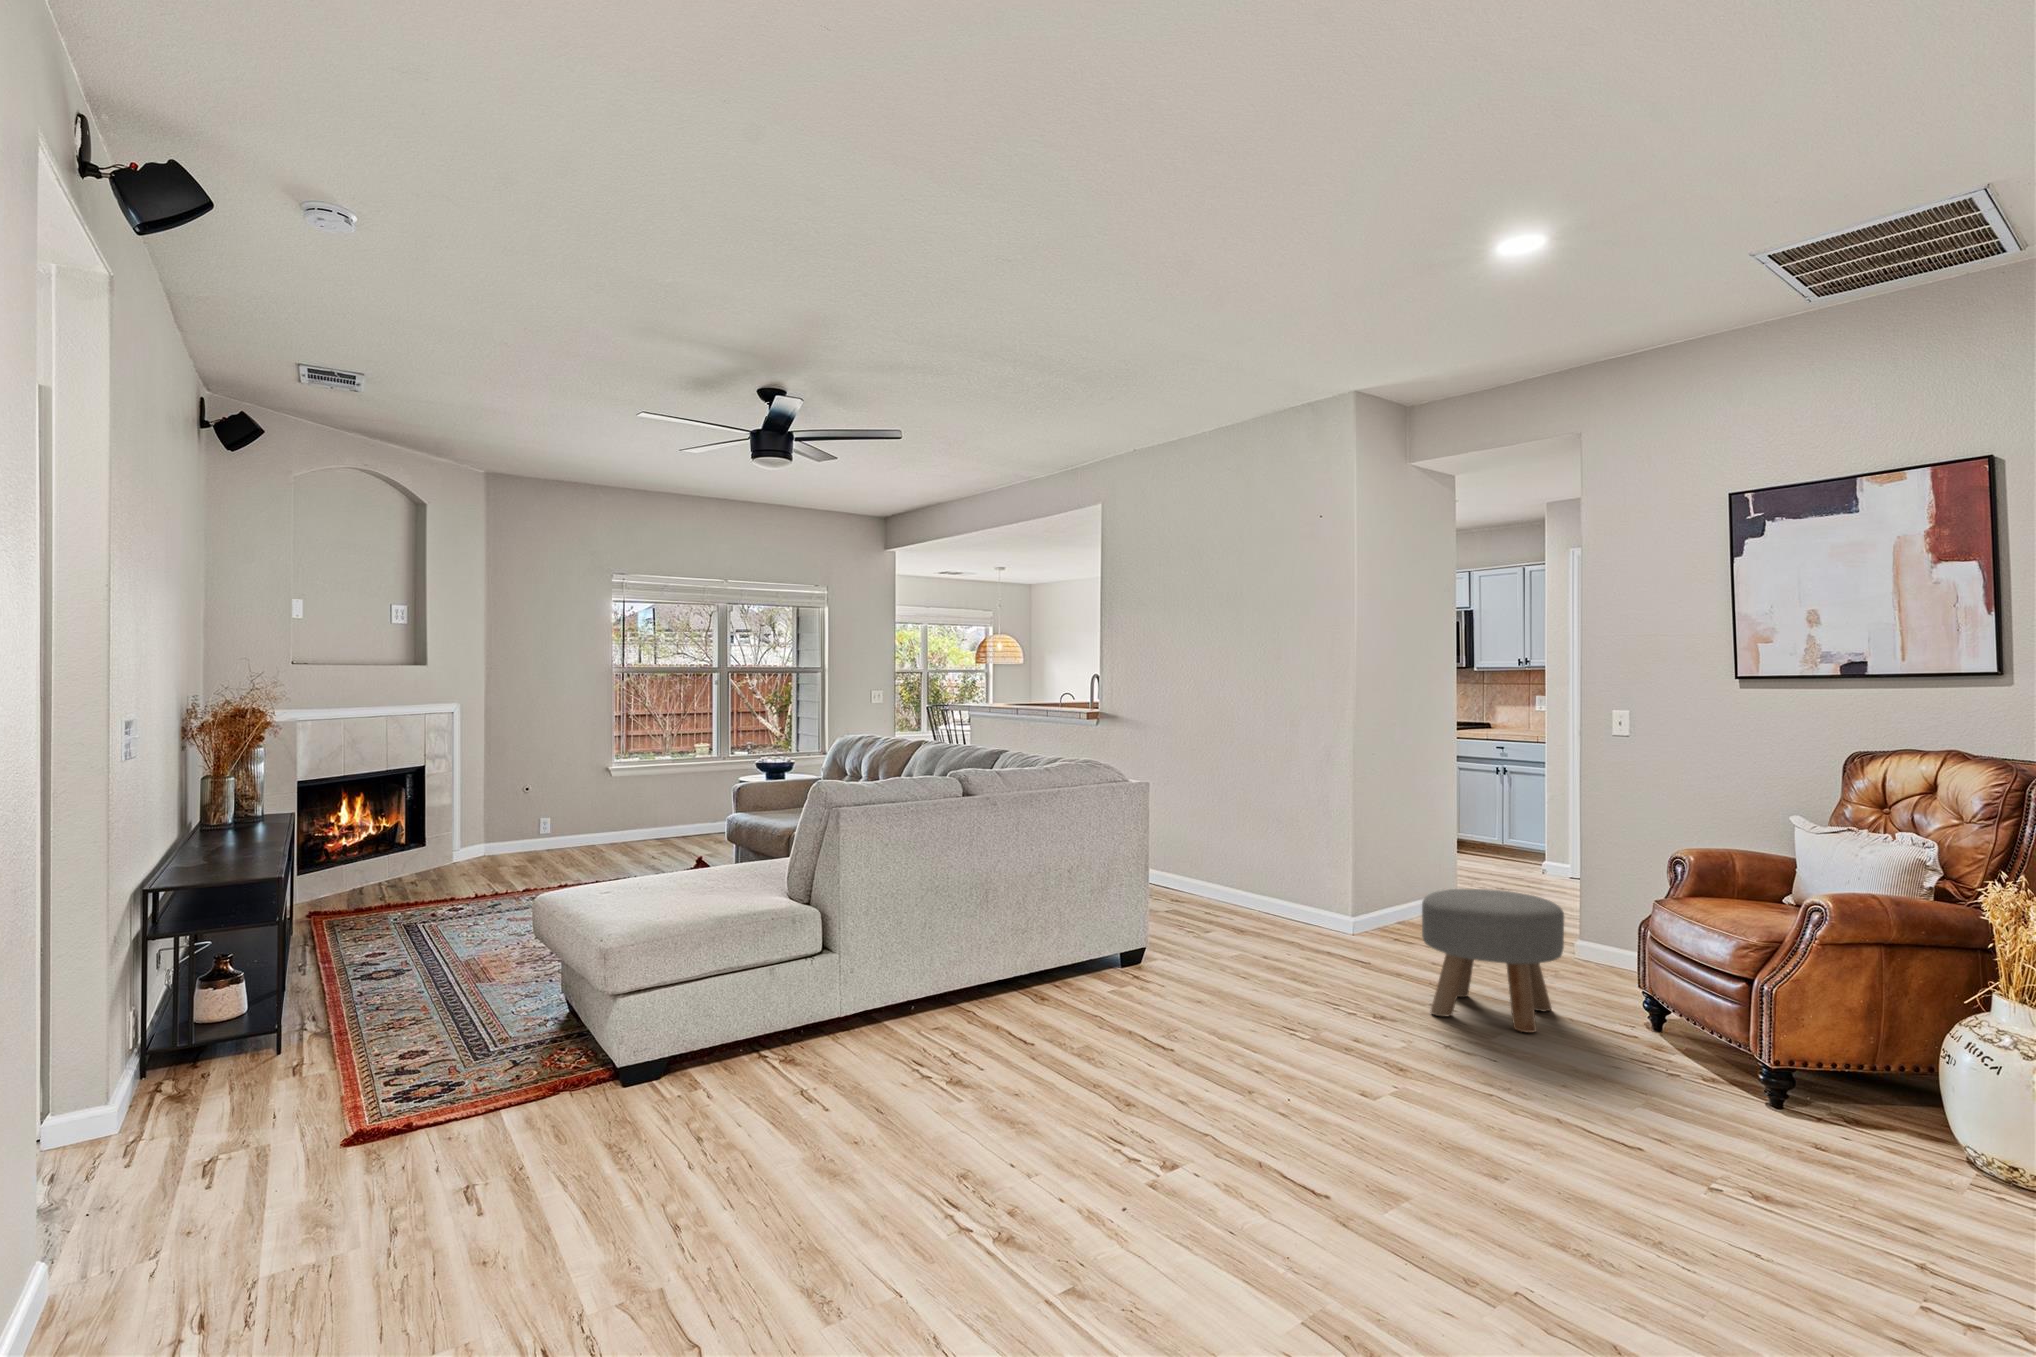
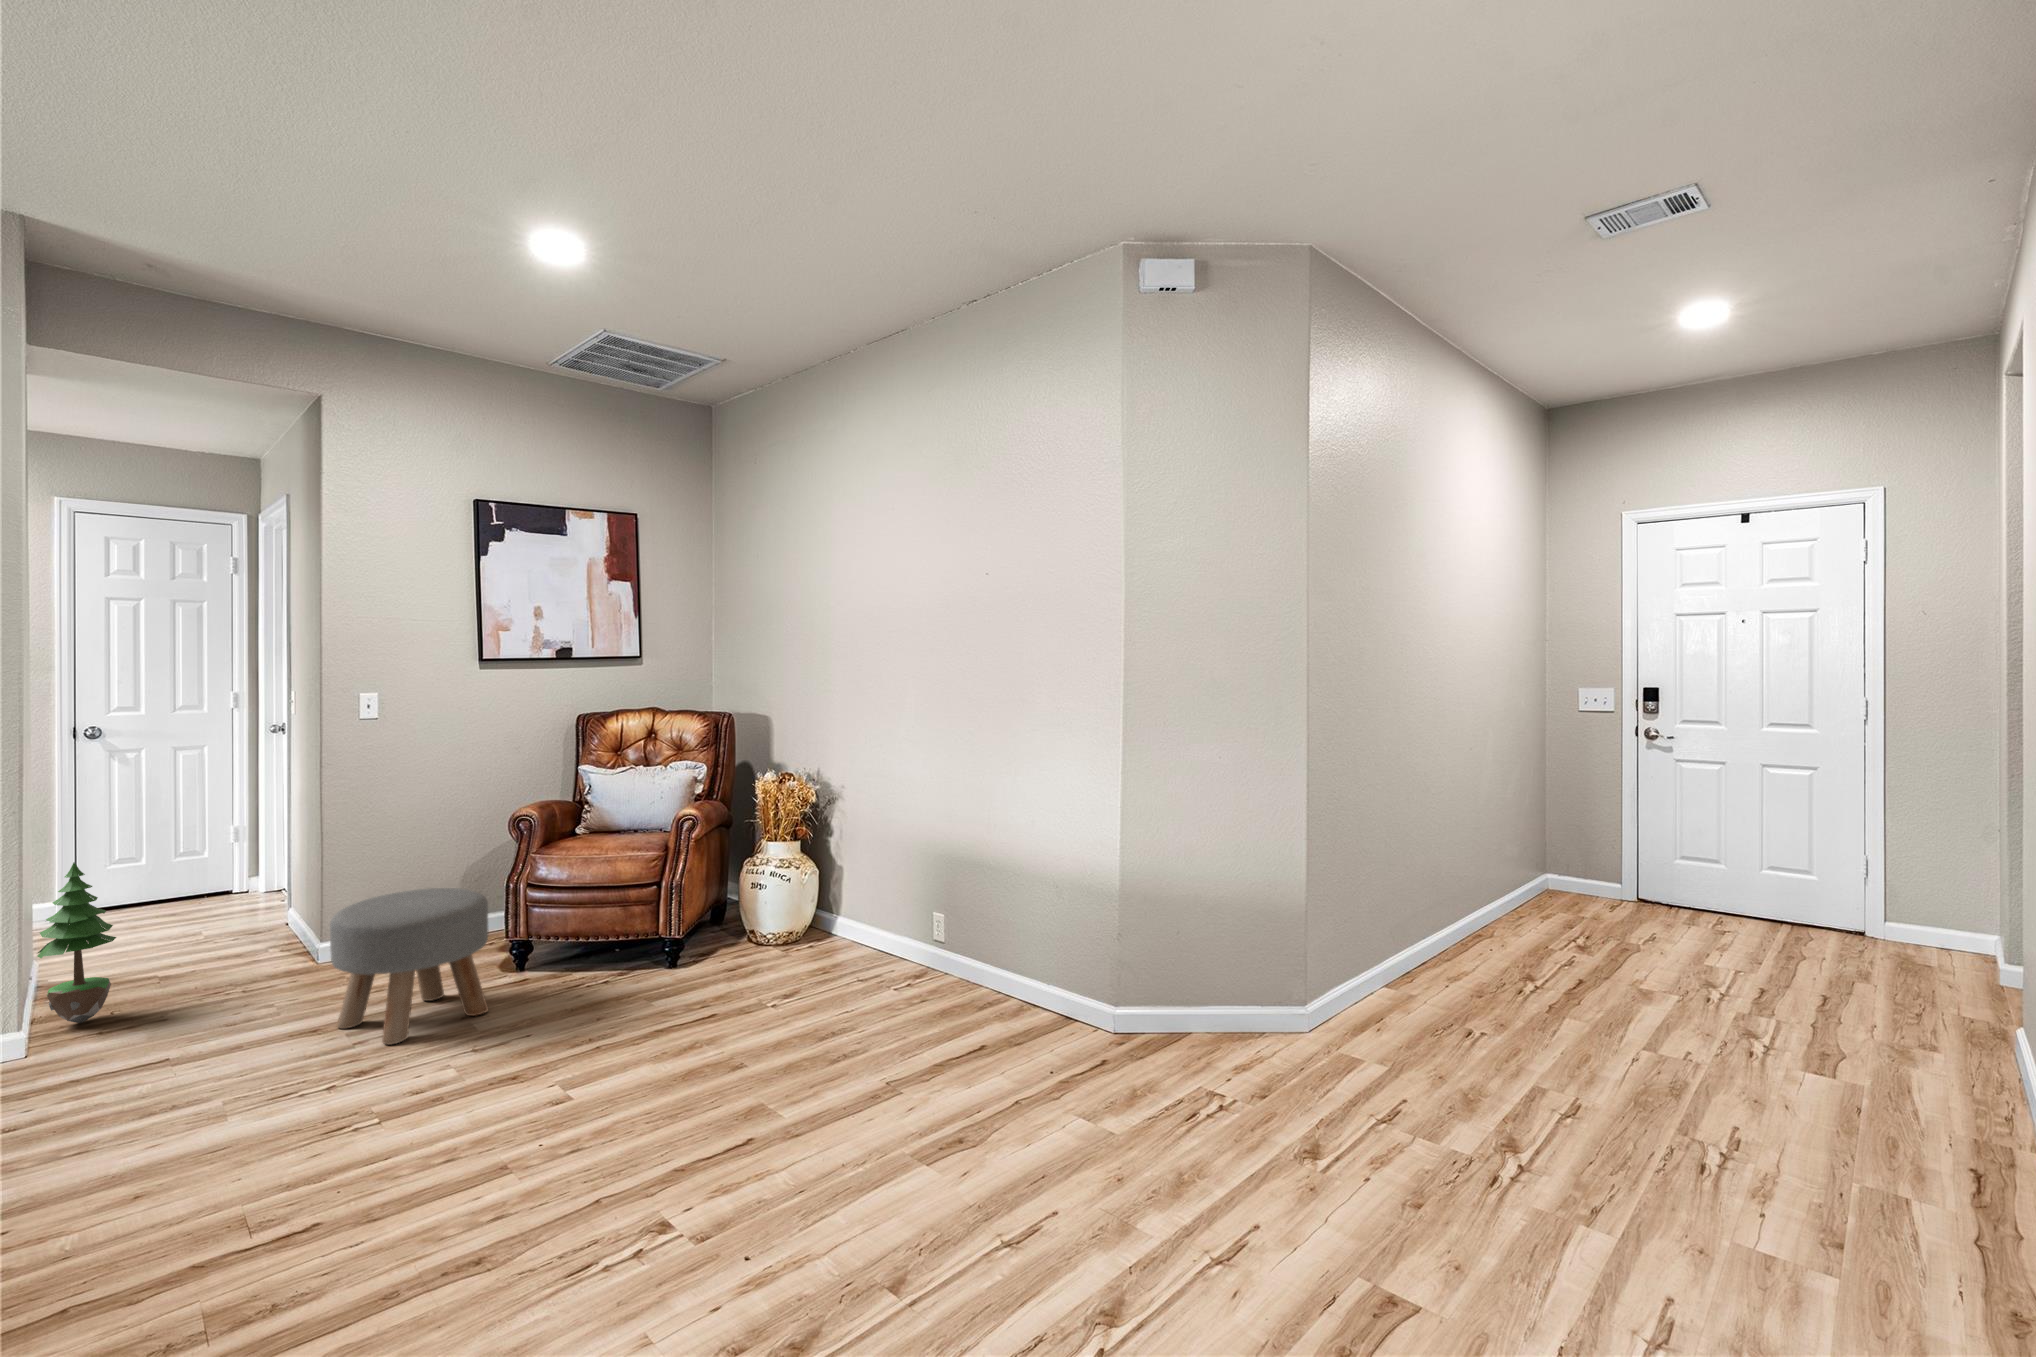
potted tree: none [1374,814,1419,933] -> present [37,862,116,1023]

